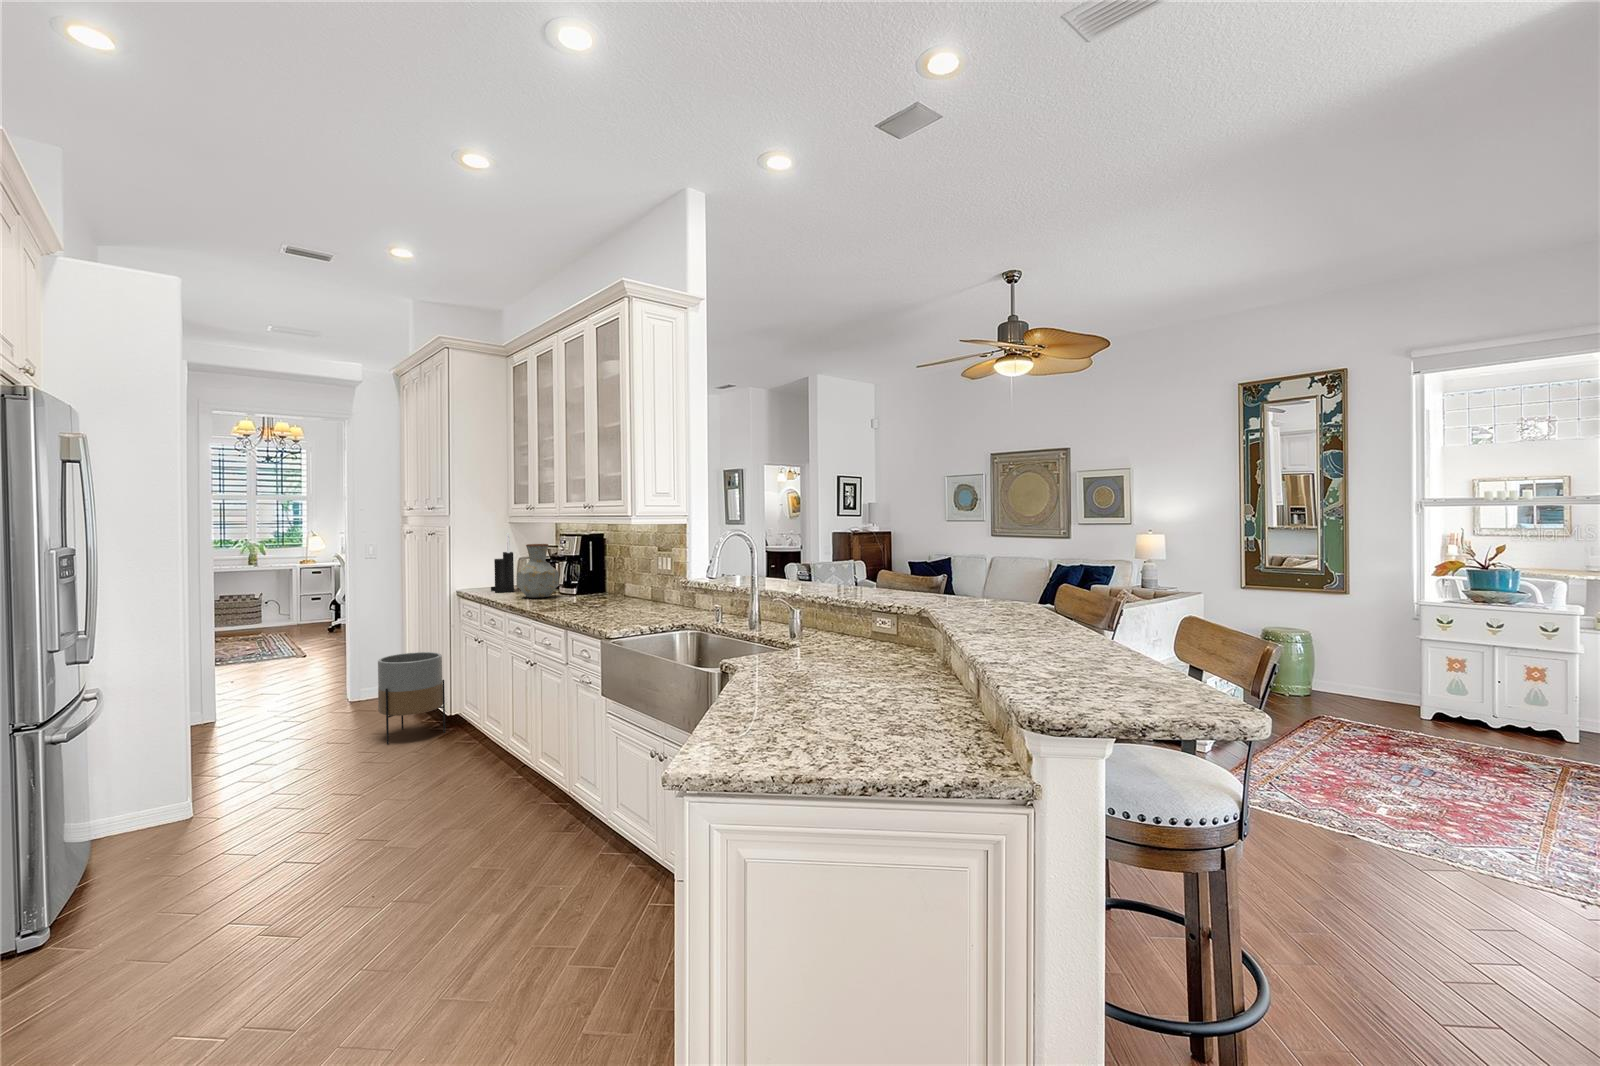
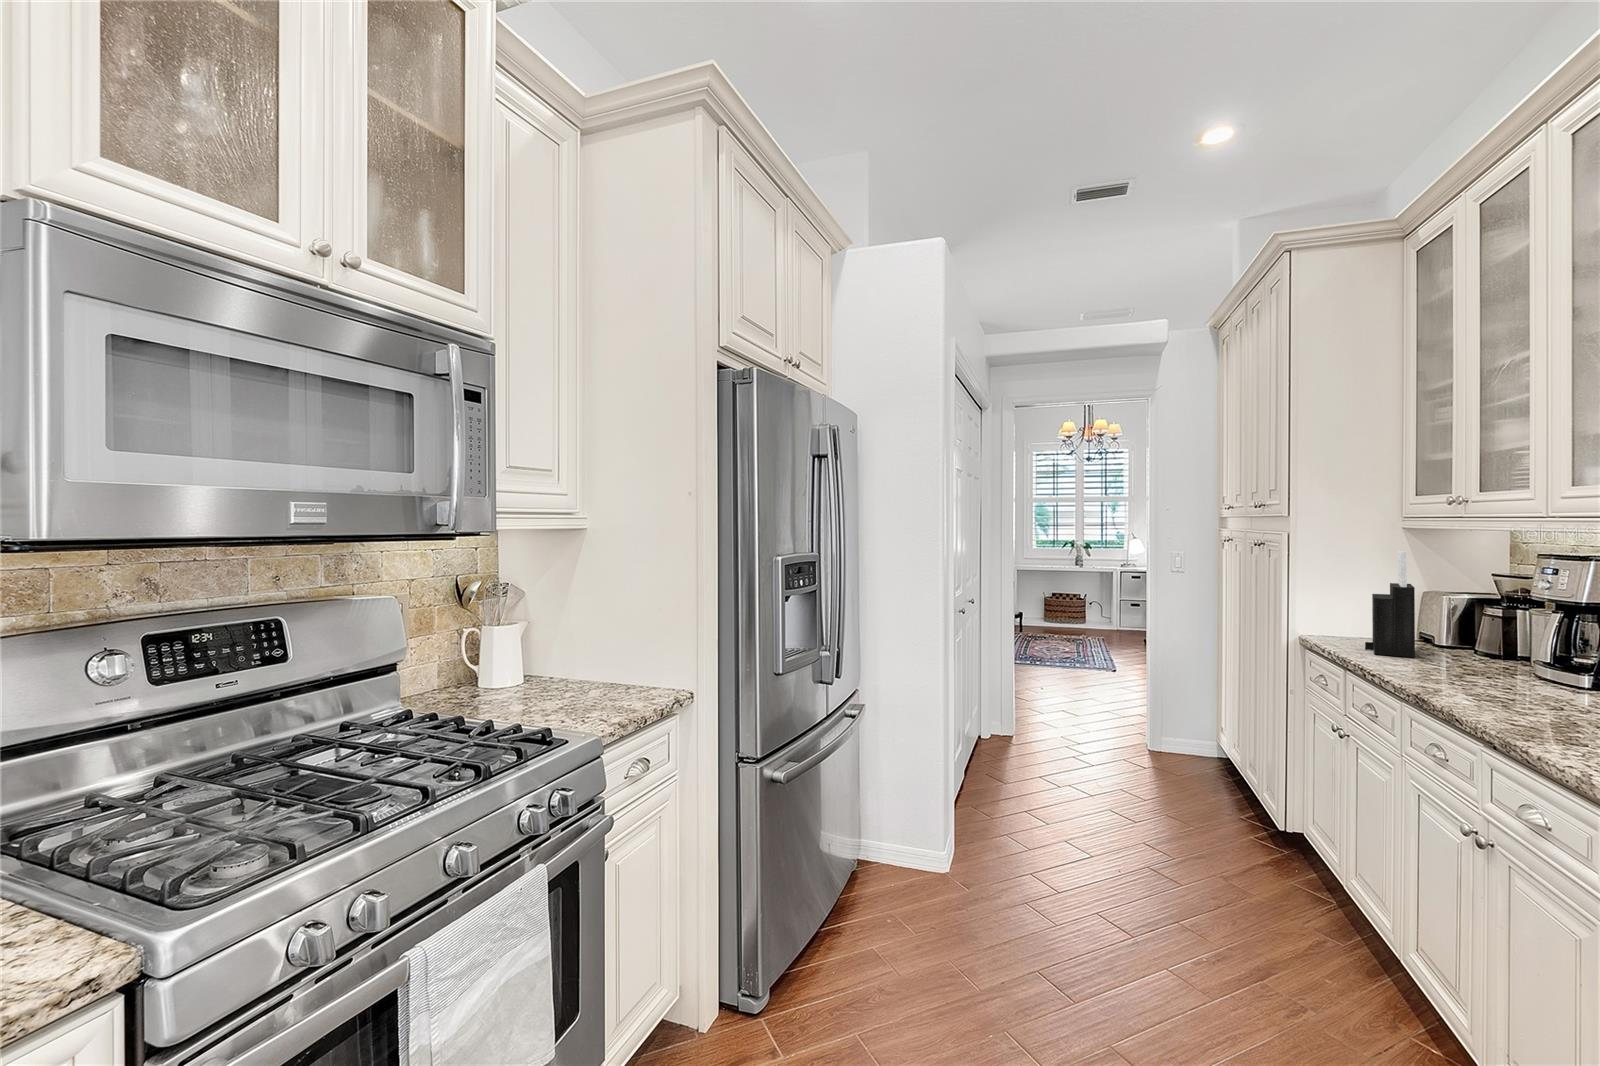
vase: present [517,544,559,598] -> none [1428,576,1535,686]
planter: present [378,652,445,745] -> none [1177,717,1277,857]

